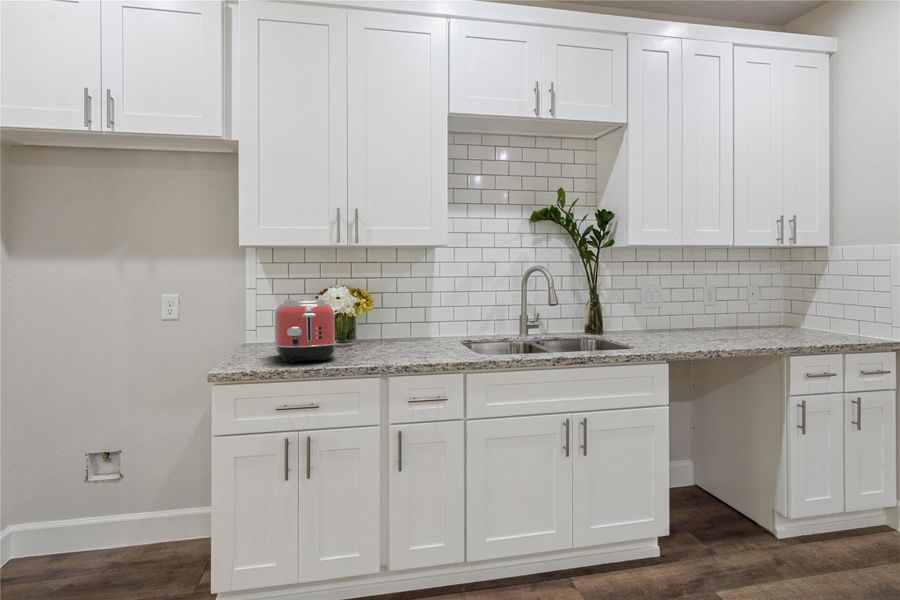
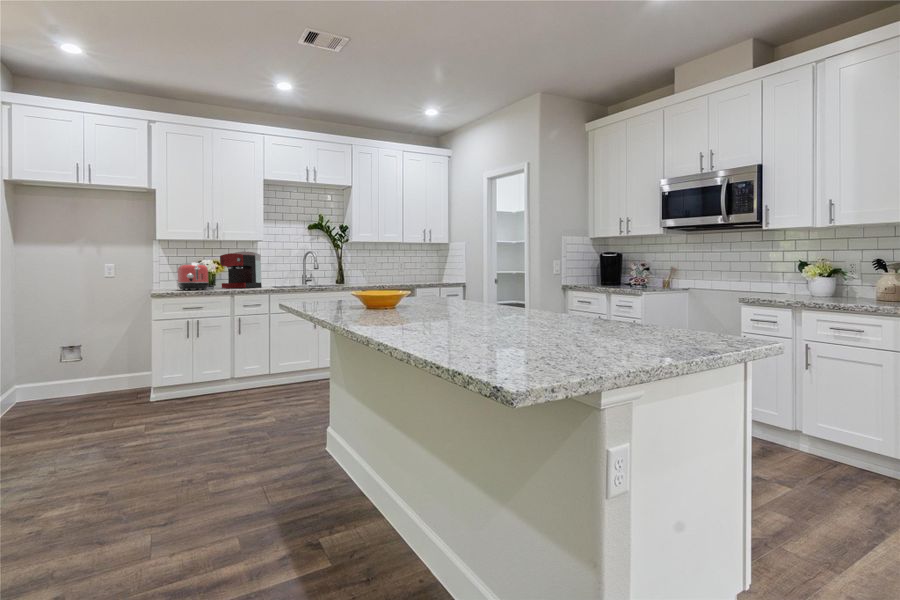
coffee maker: none [363,268,442,349] -> present [220,251,262,288]

